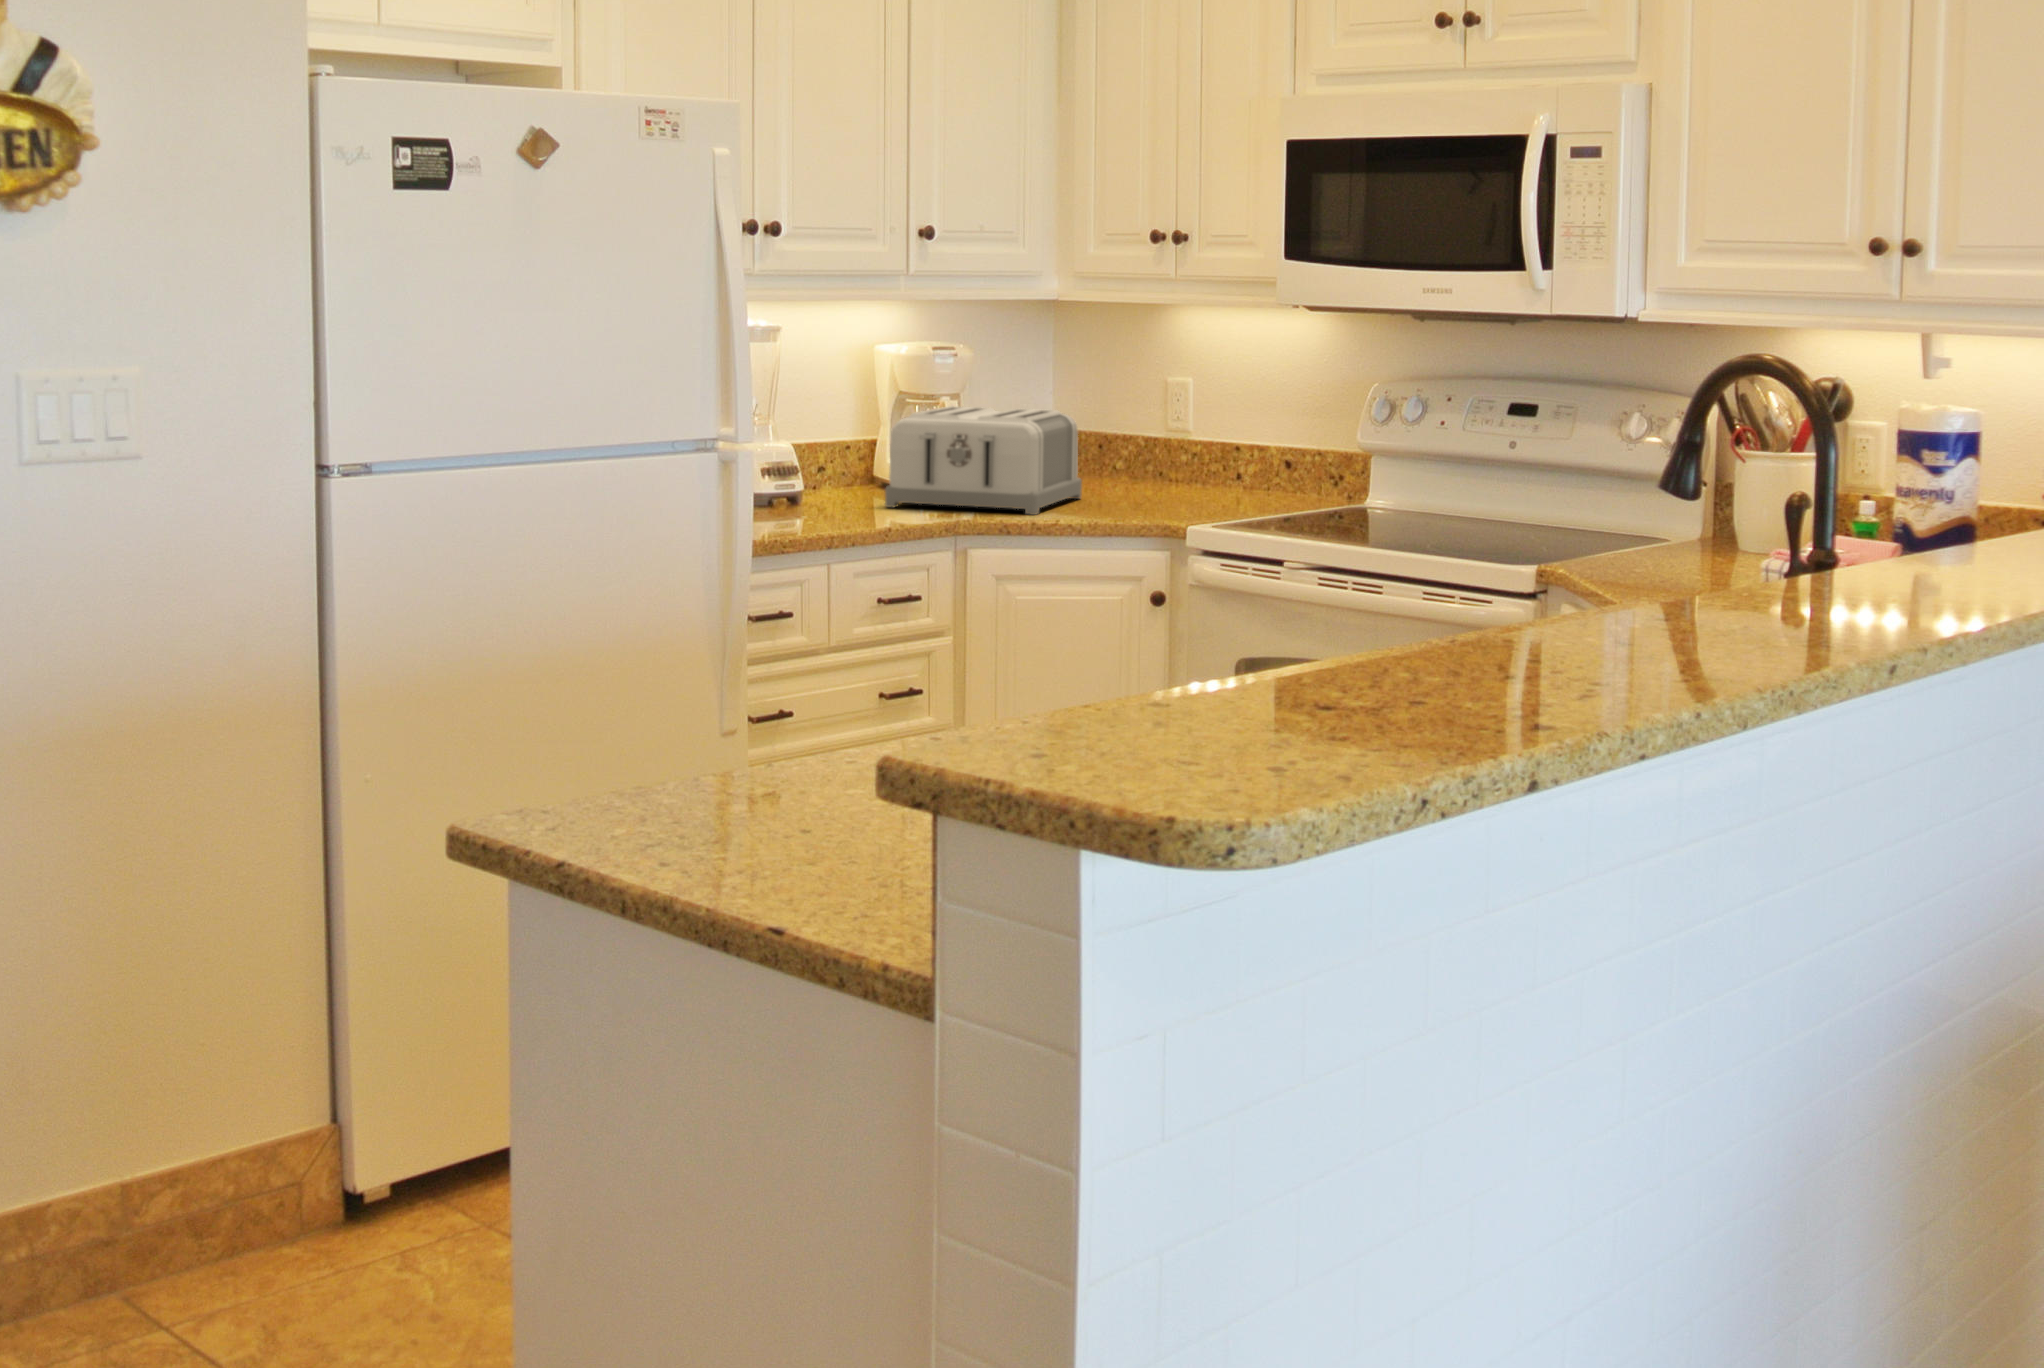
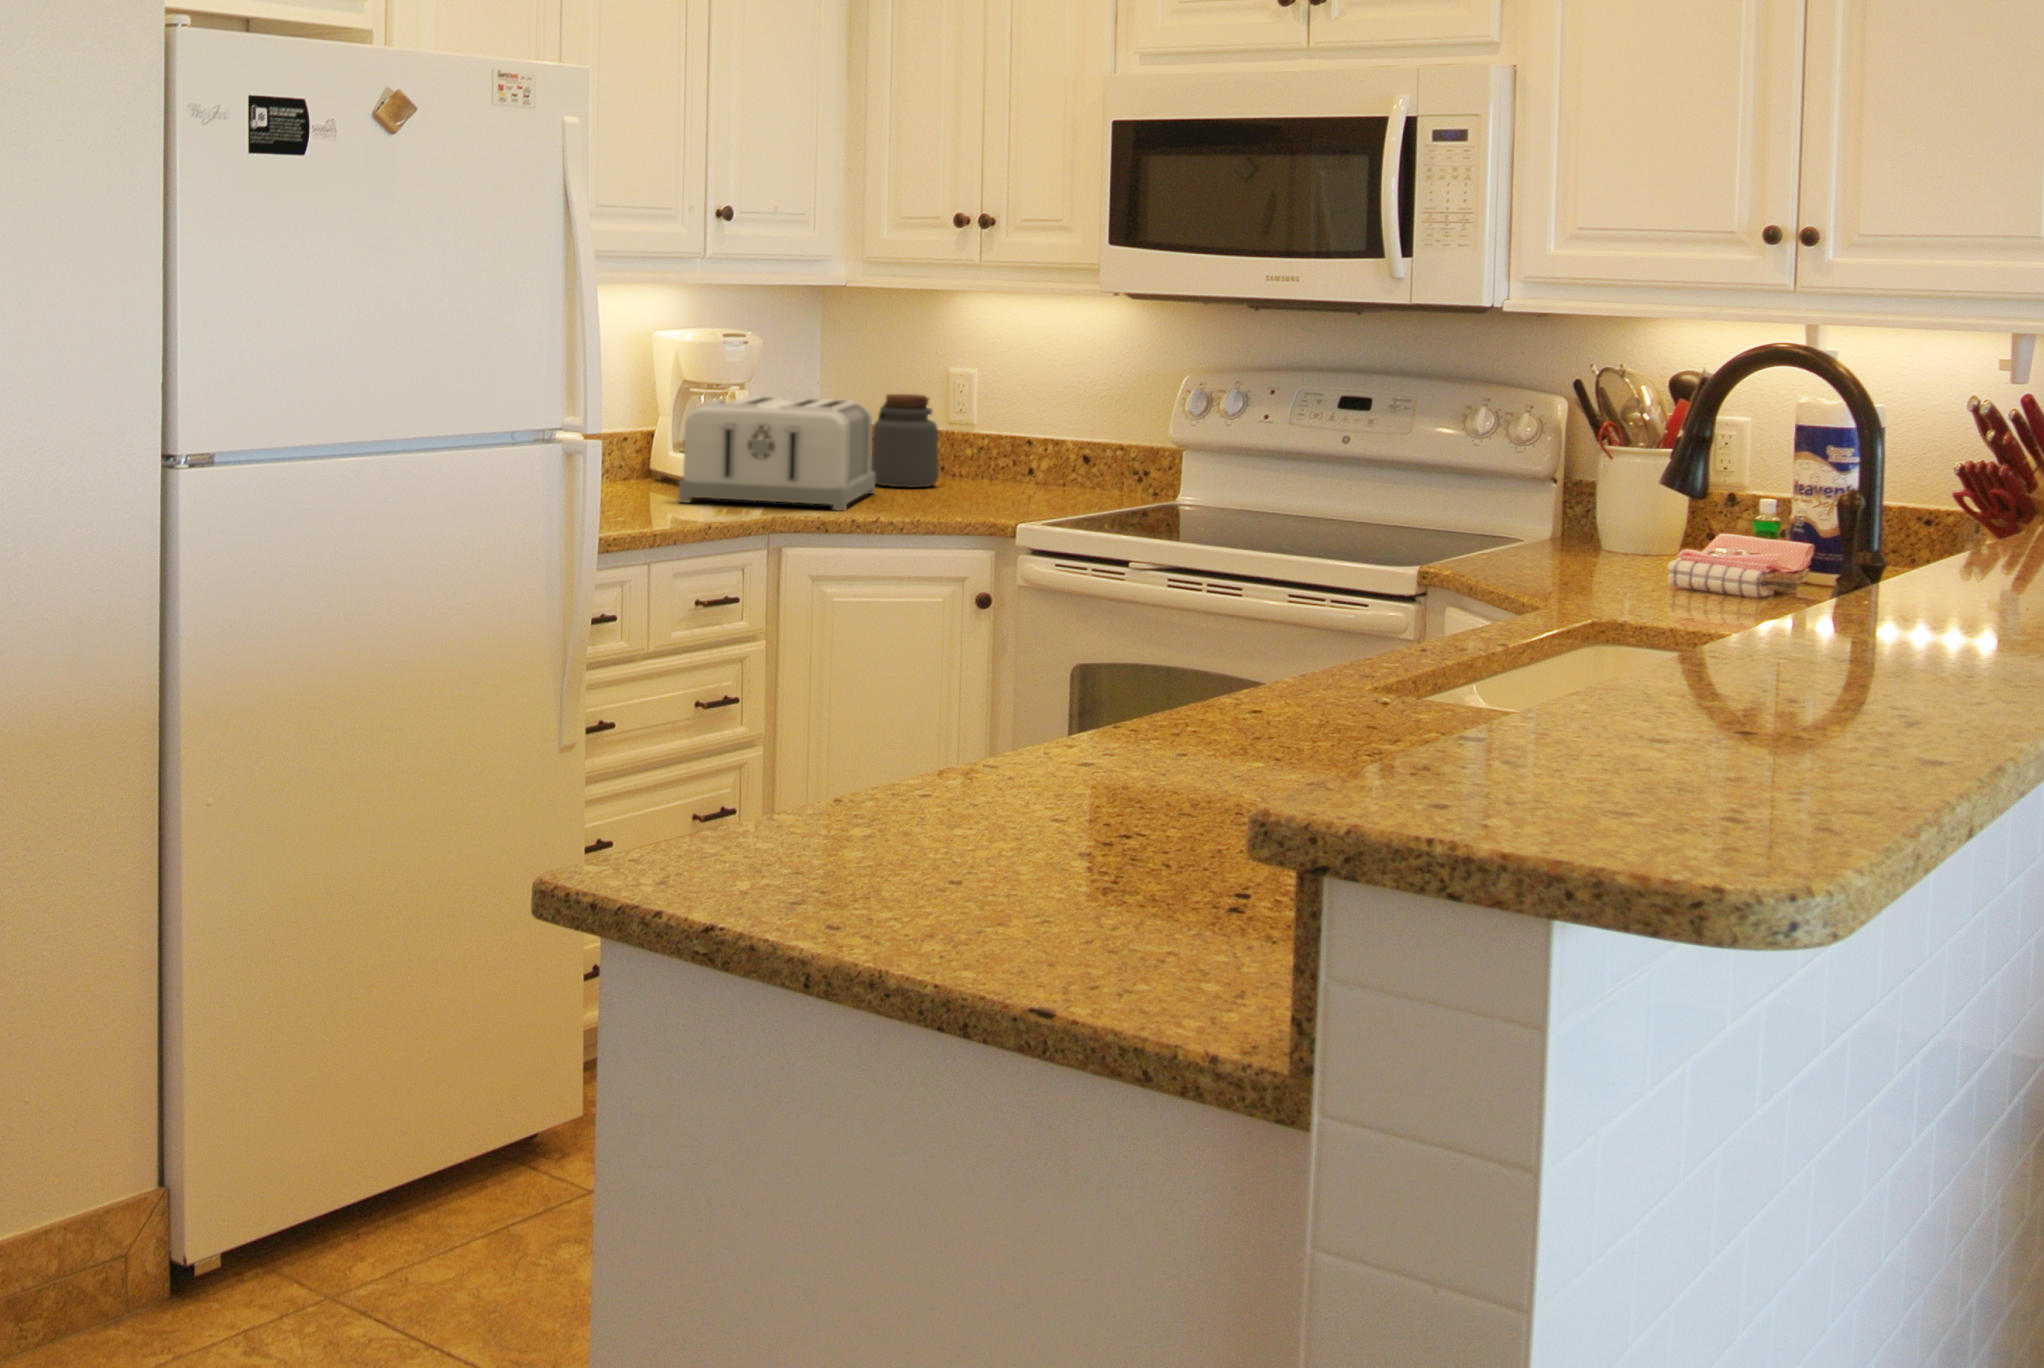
jar: none [1086,404,1150,493] -> present [871,394,939,487]

